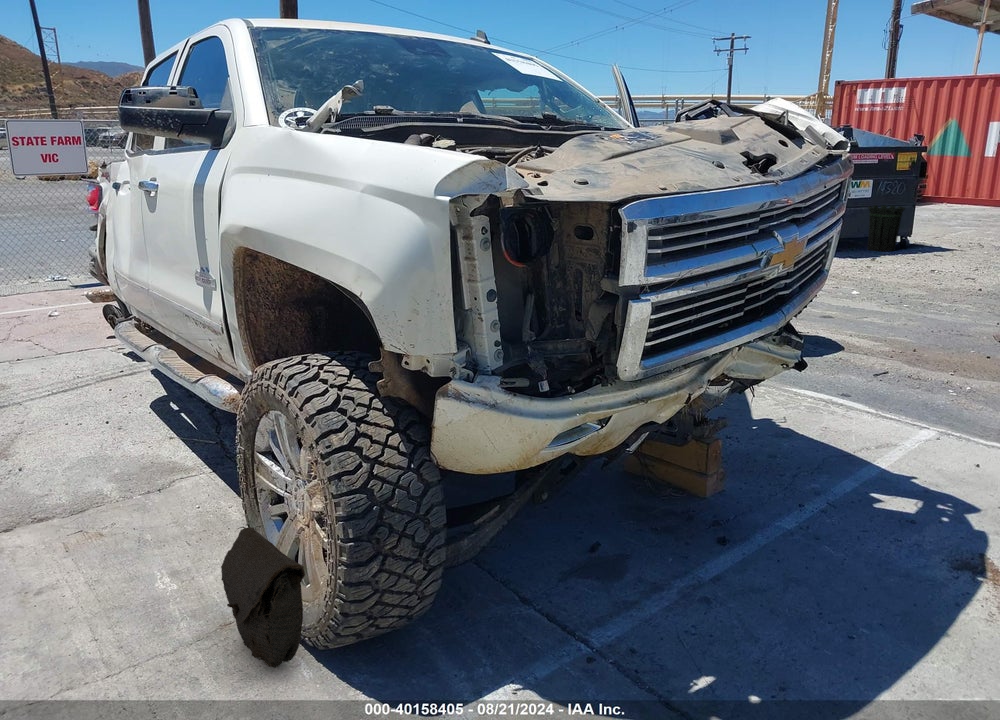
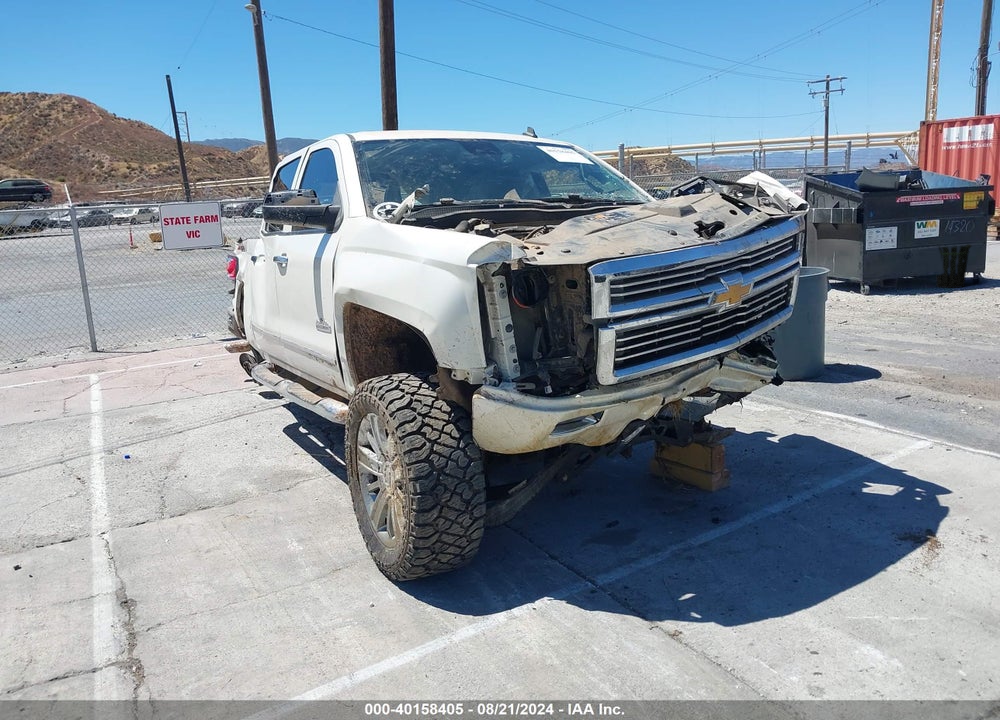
bag: present [221,527,305,668] -> none [334,494,390,590]

